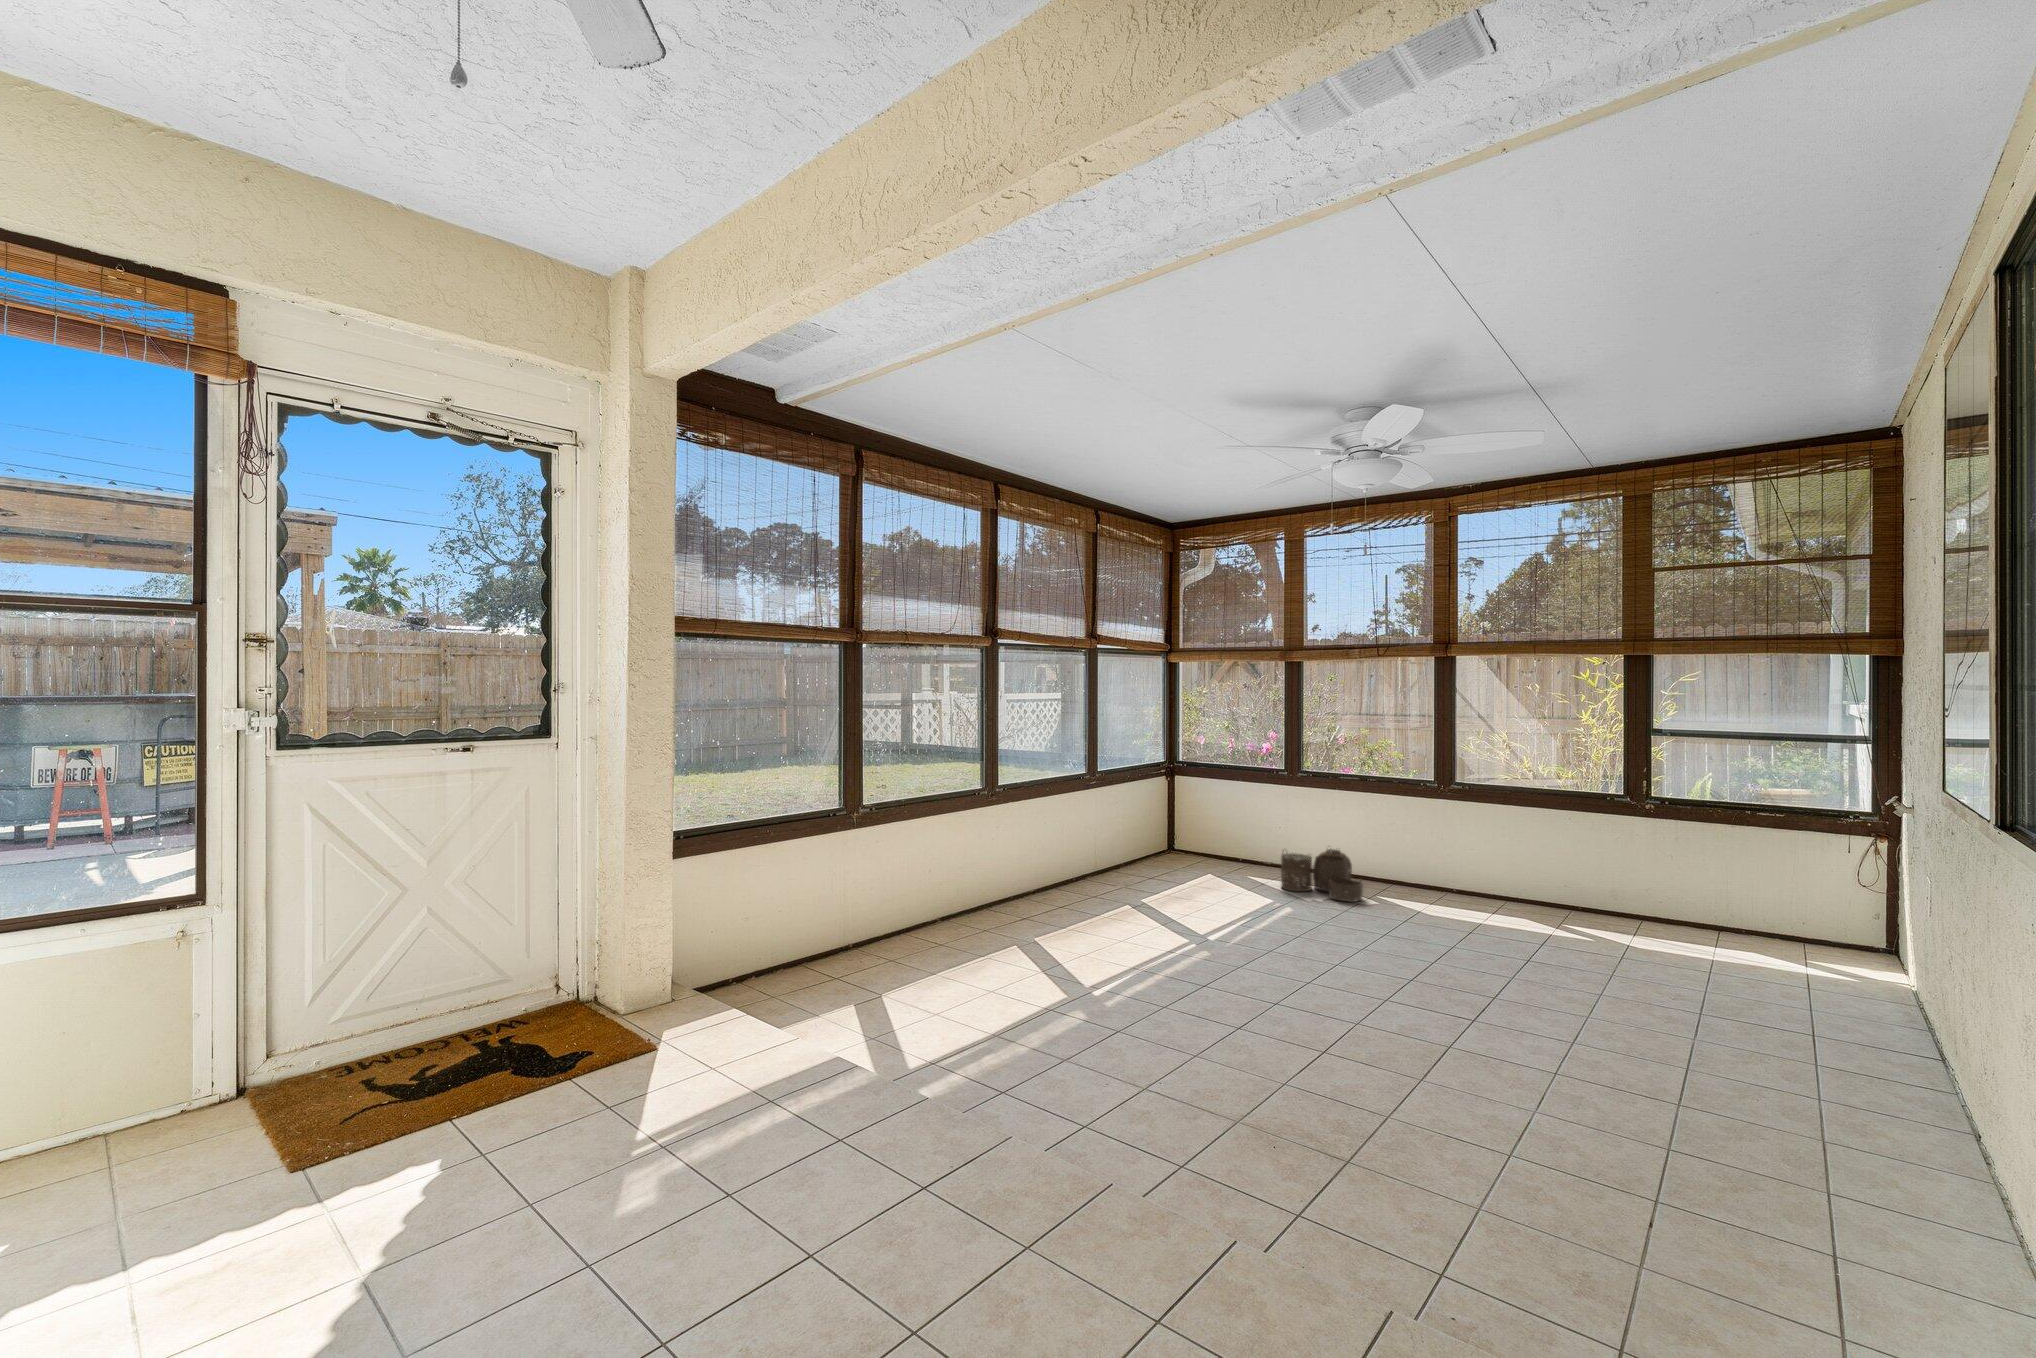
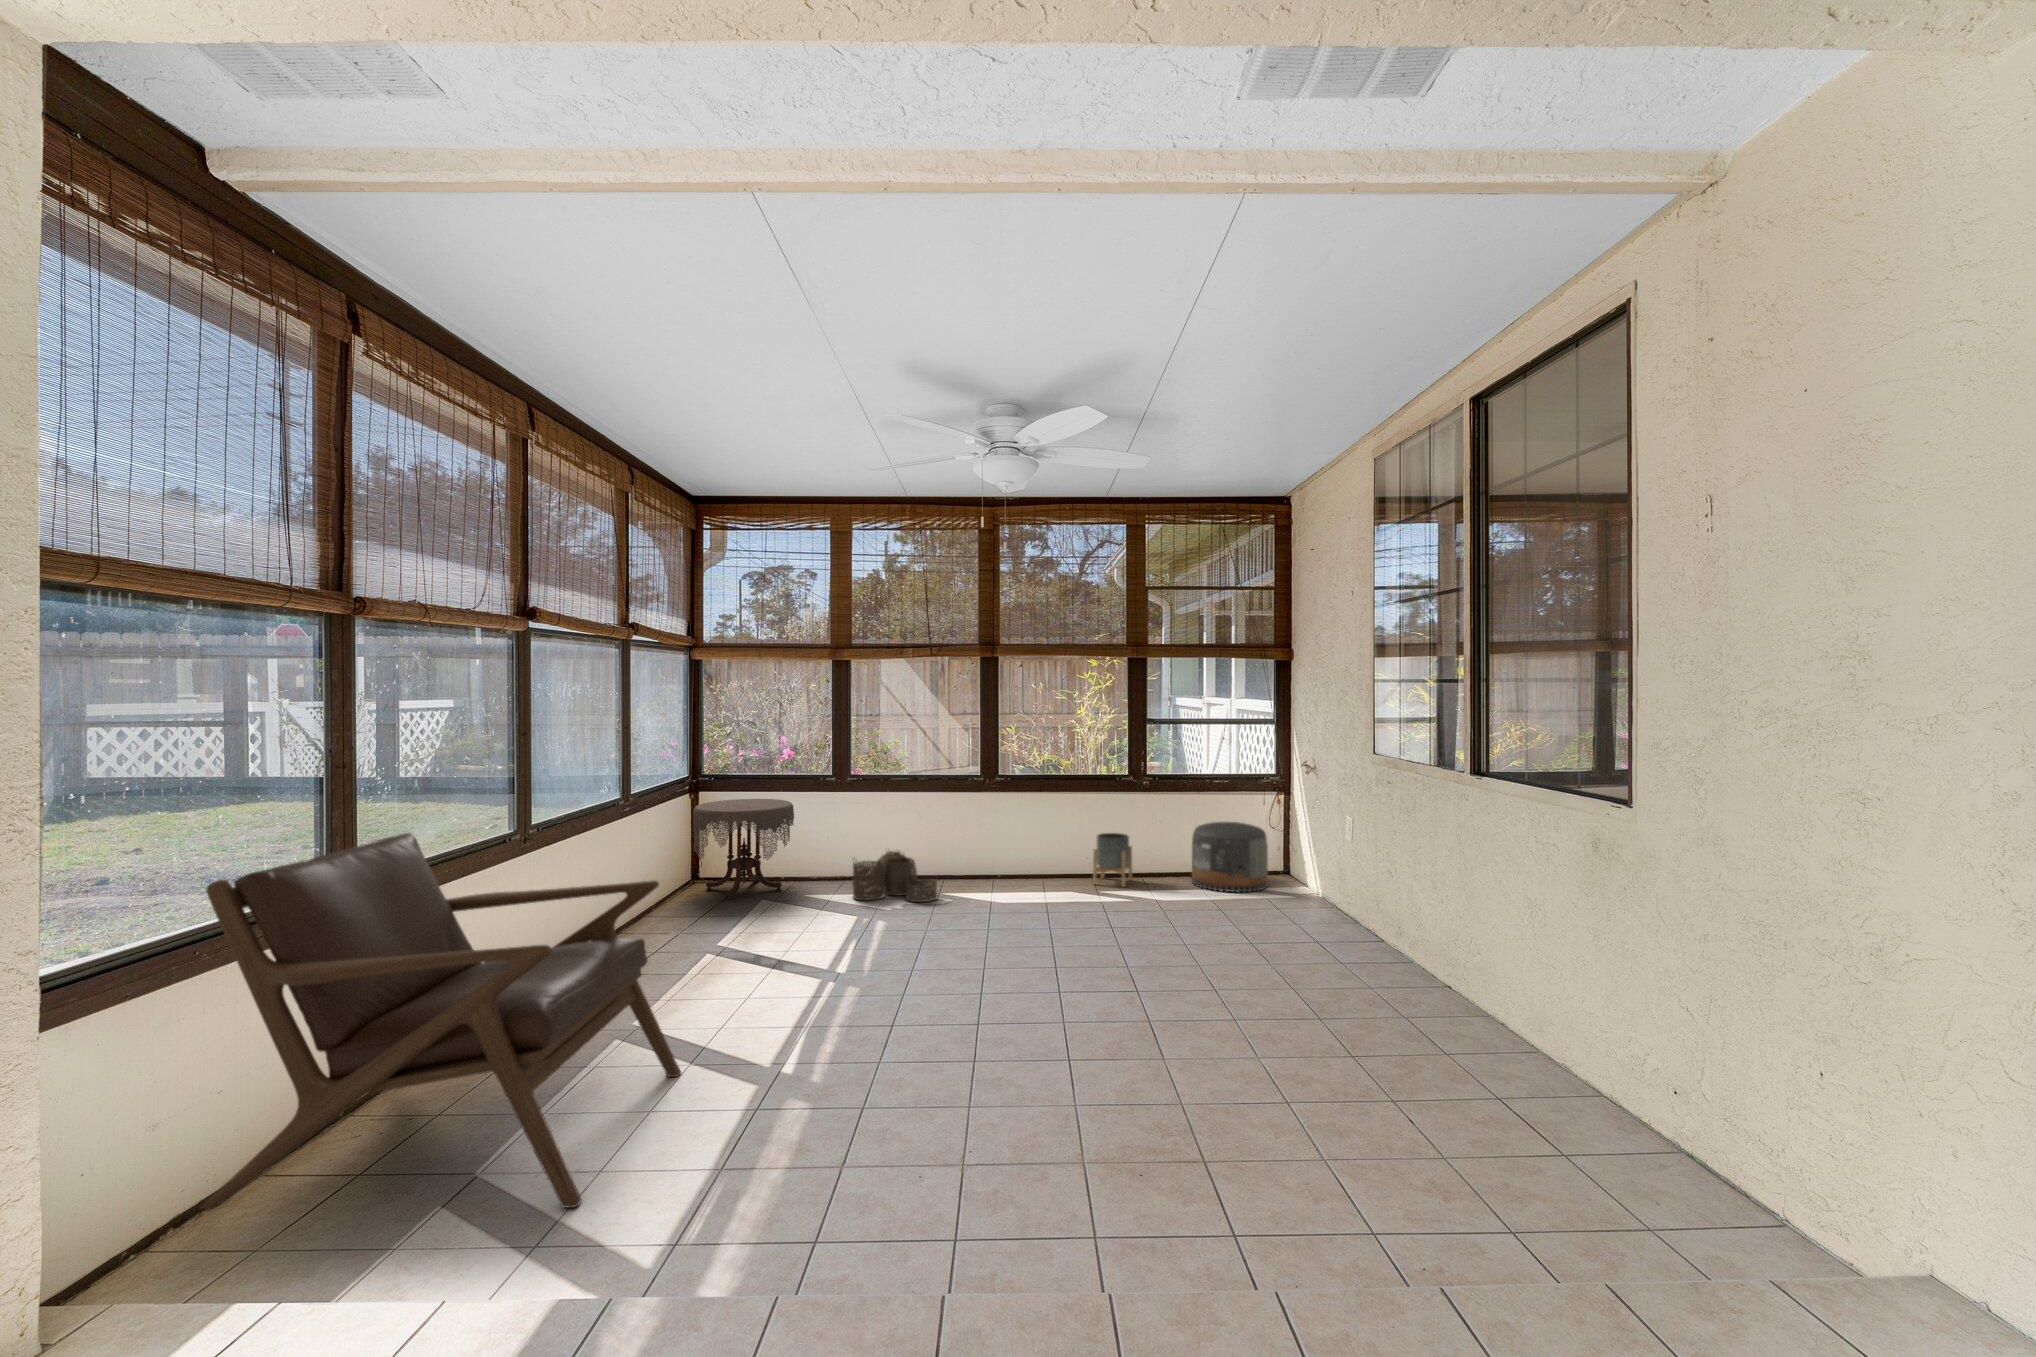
lounge chair: none [778,778,1035,1022] -> present [201,833,681,1209]
side table: none [1153,785,1241,870] -> present [693,799,794,899]
planter: none [1561,861,1621,927] -> present [1093,833,1132,887]
pouf: none [1708,867,1834,965] -> present [1192,822,1268,892]

